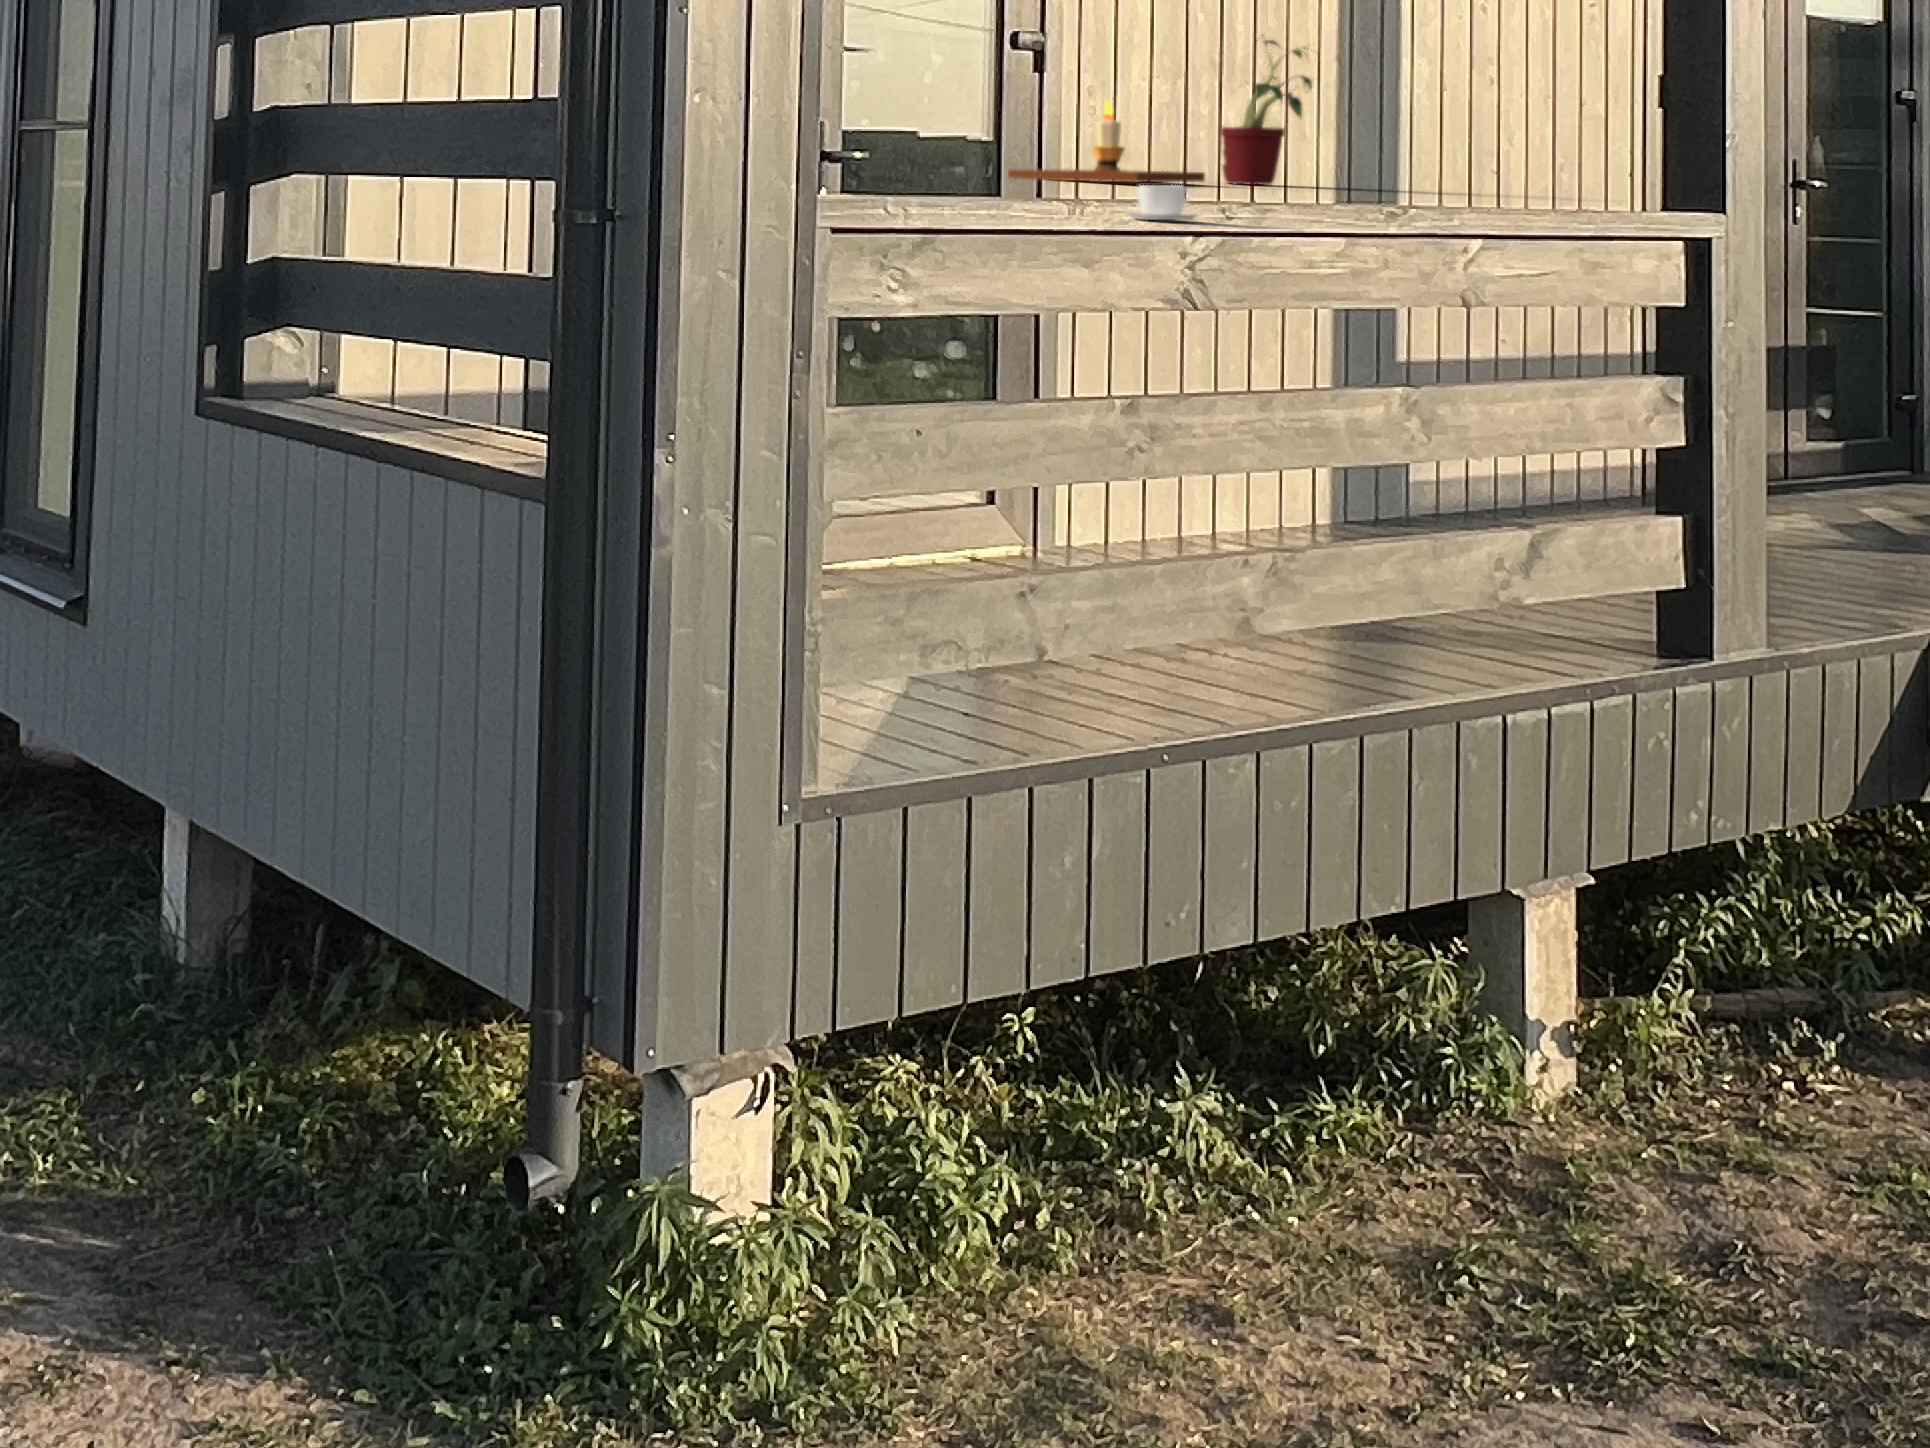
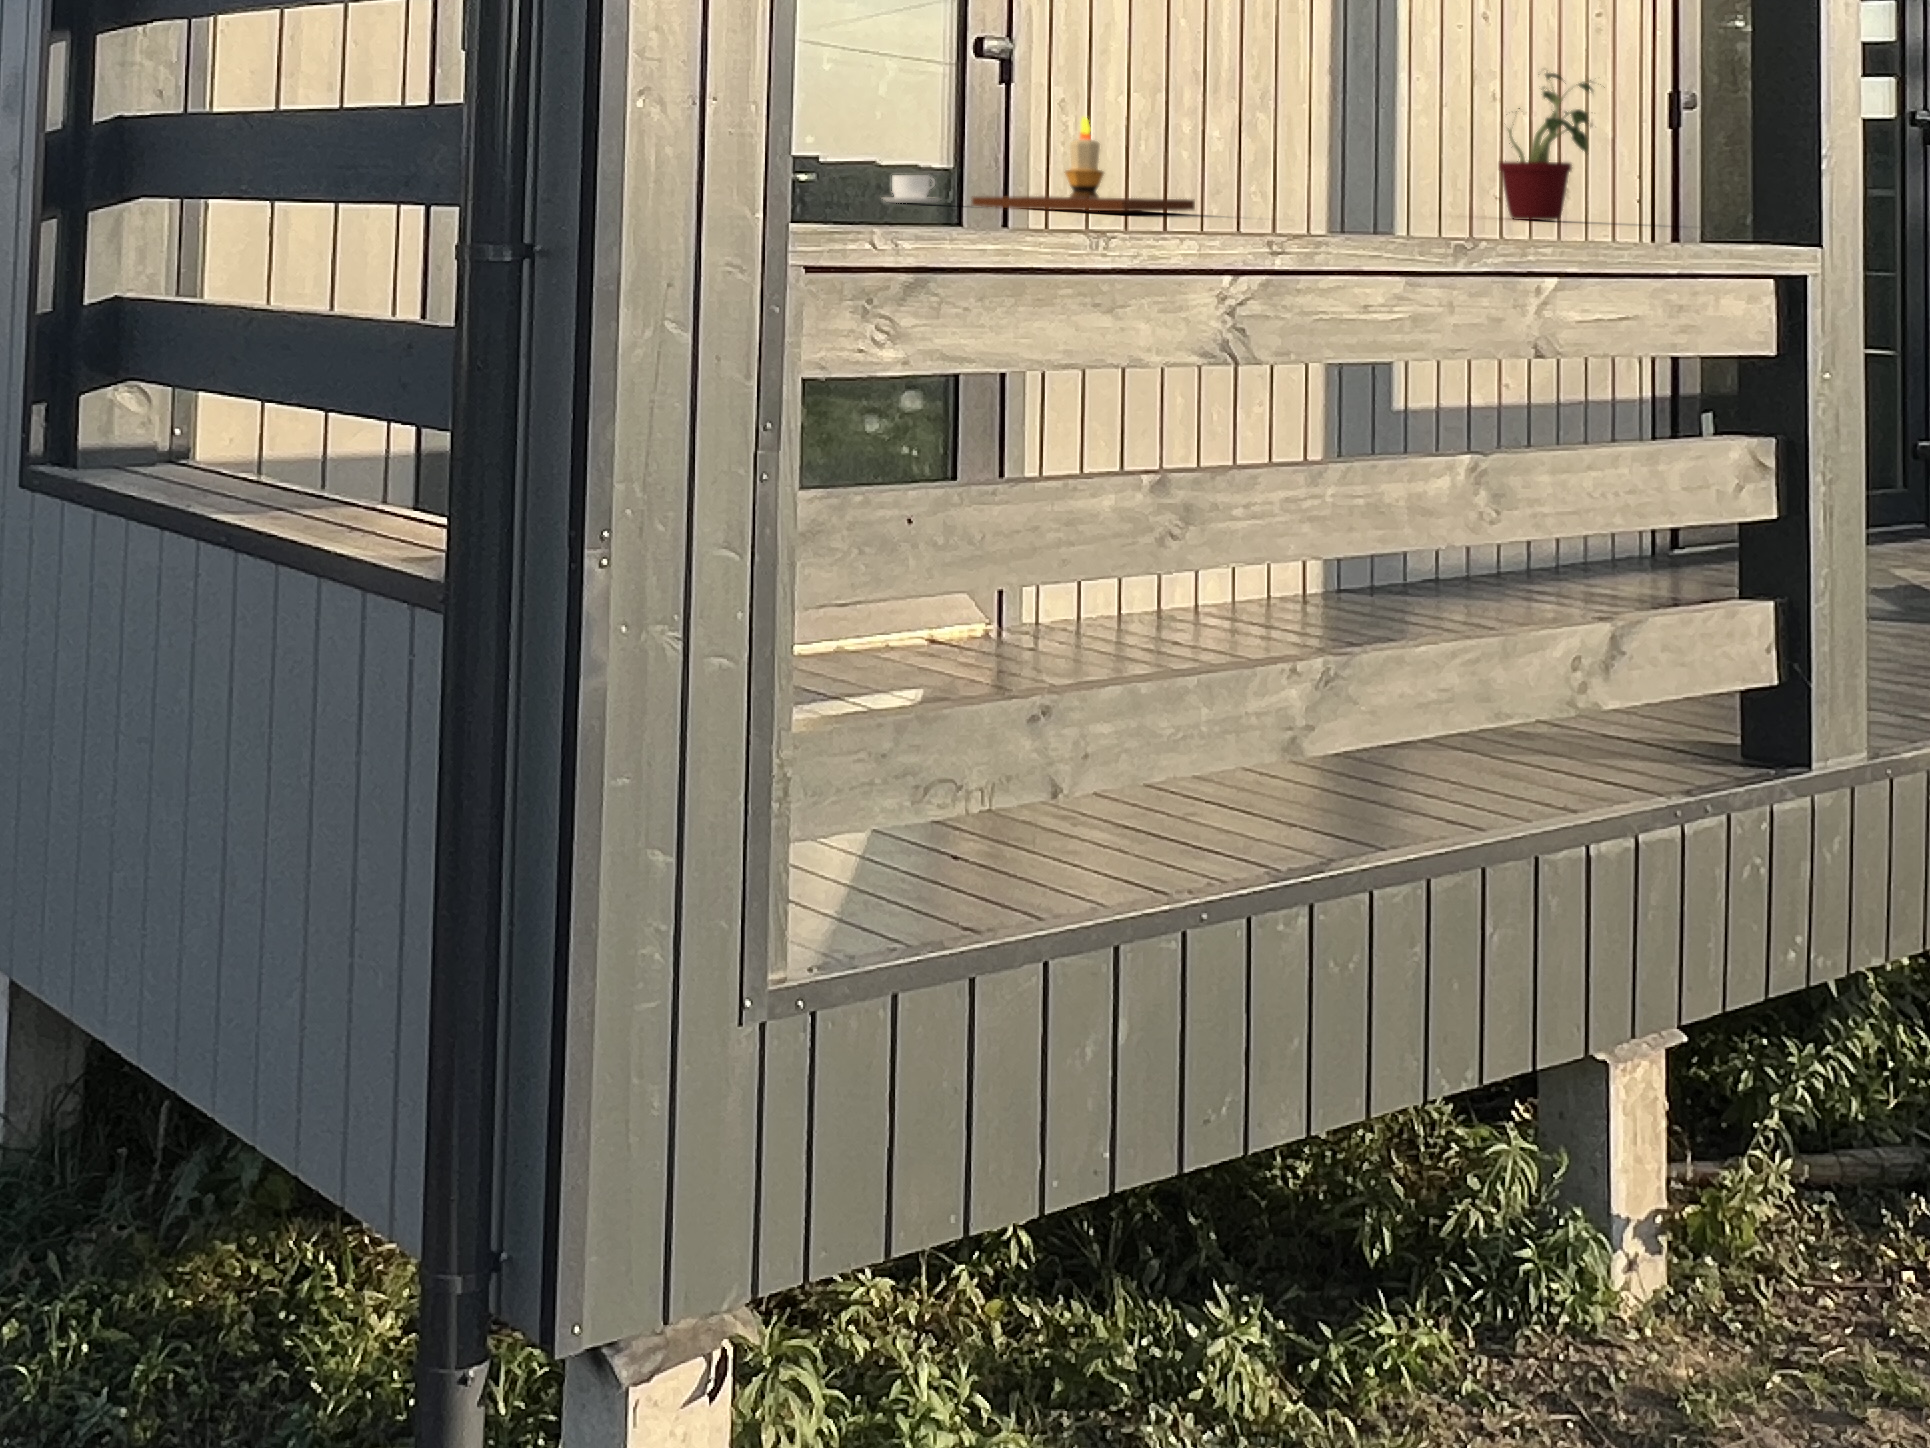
potted plant: present [1221,35,1318,185] -> present [1499,73,1593,220]
coffee cup: present [1126,185,1200,220] -> present [883,175,940,203]

